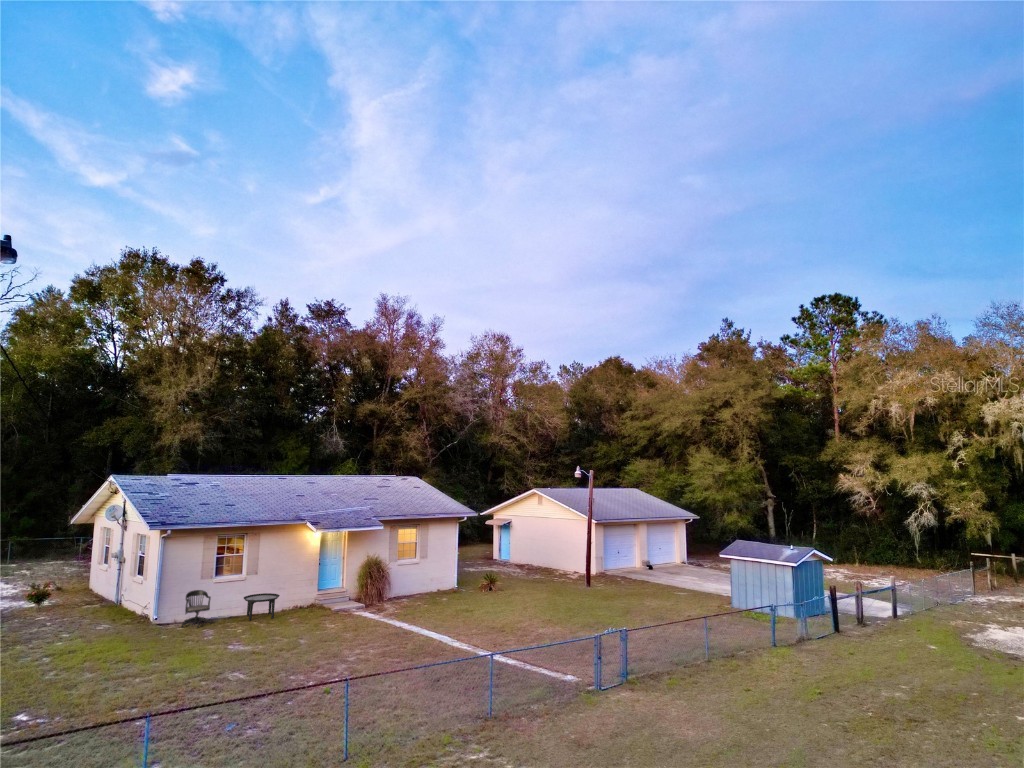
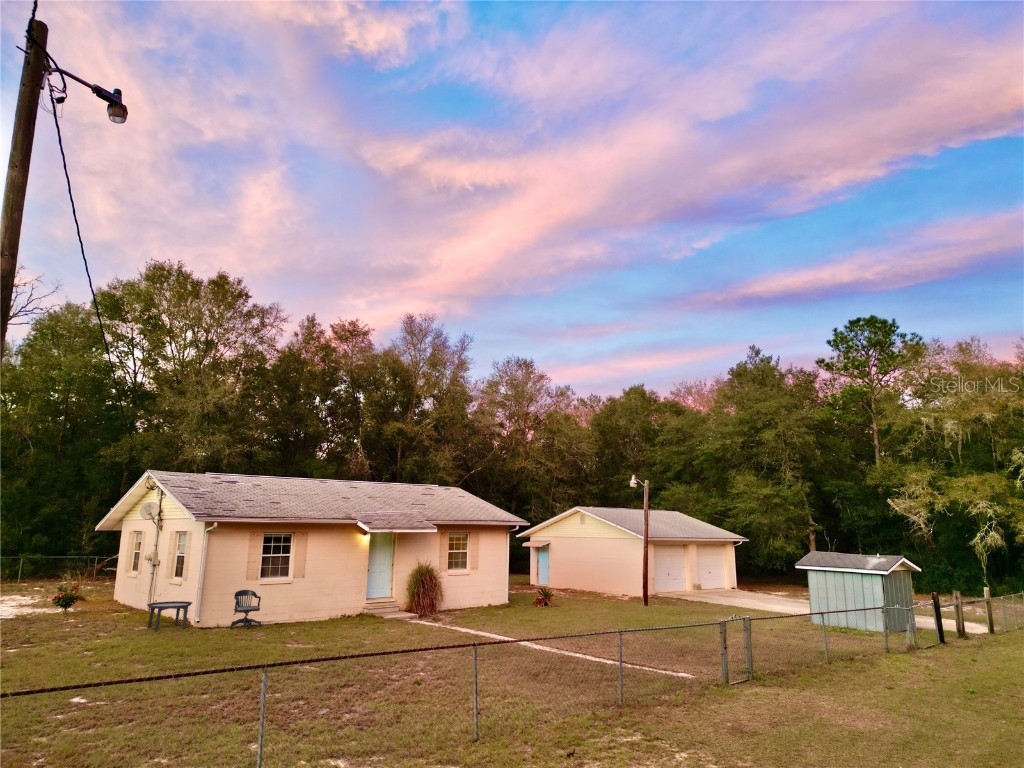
round table: present [244,593,280,621] -> present [147,601,192,631]

